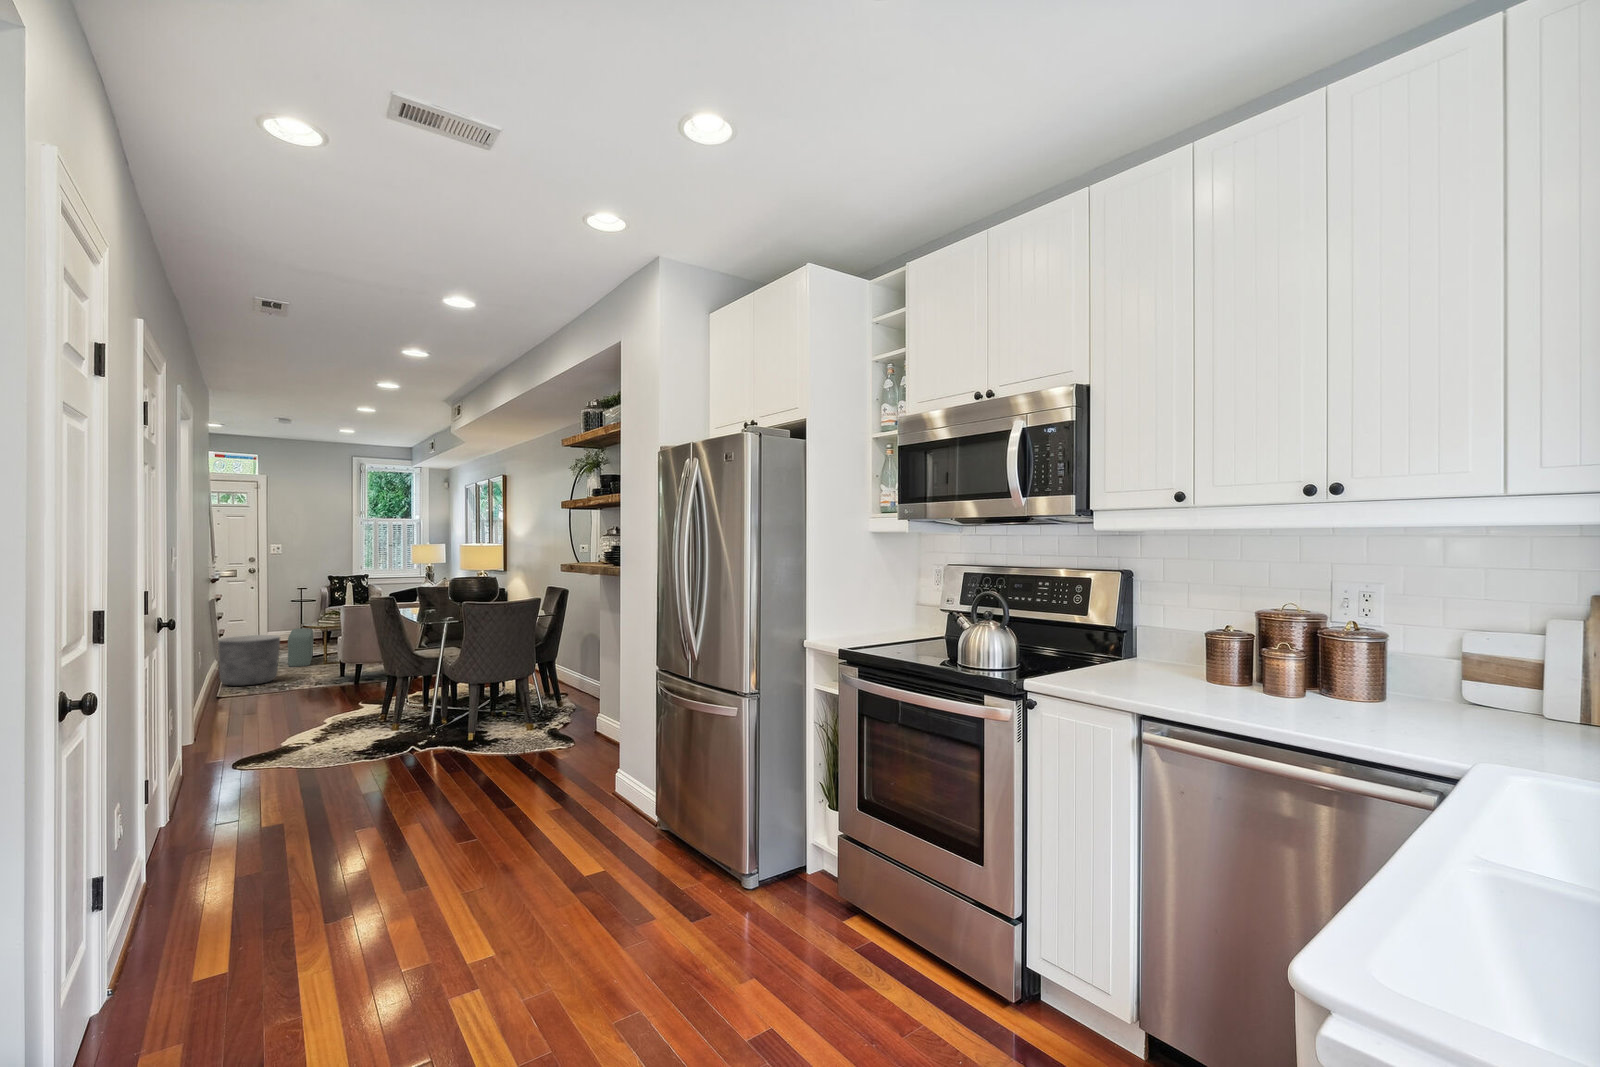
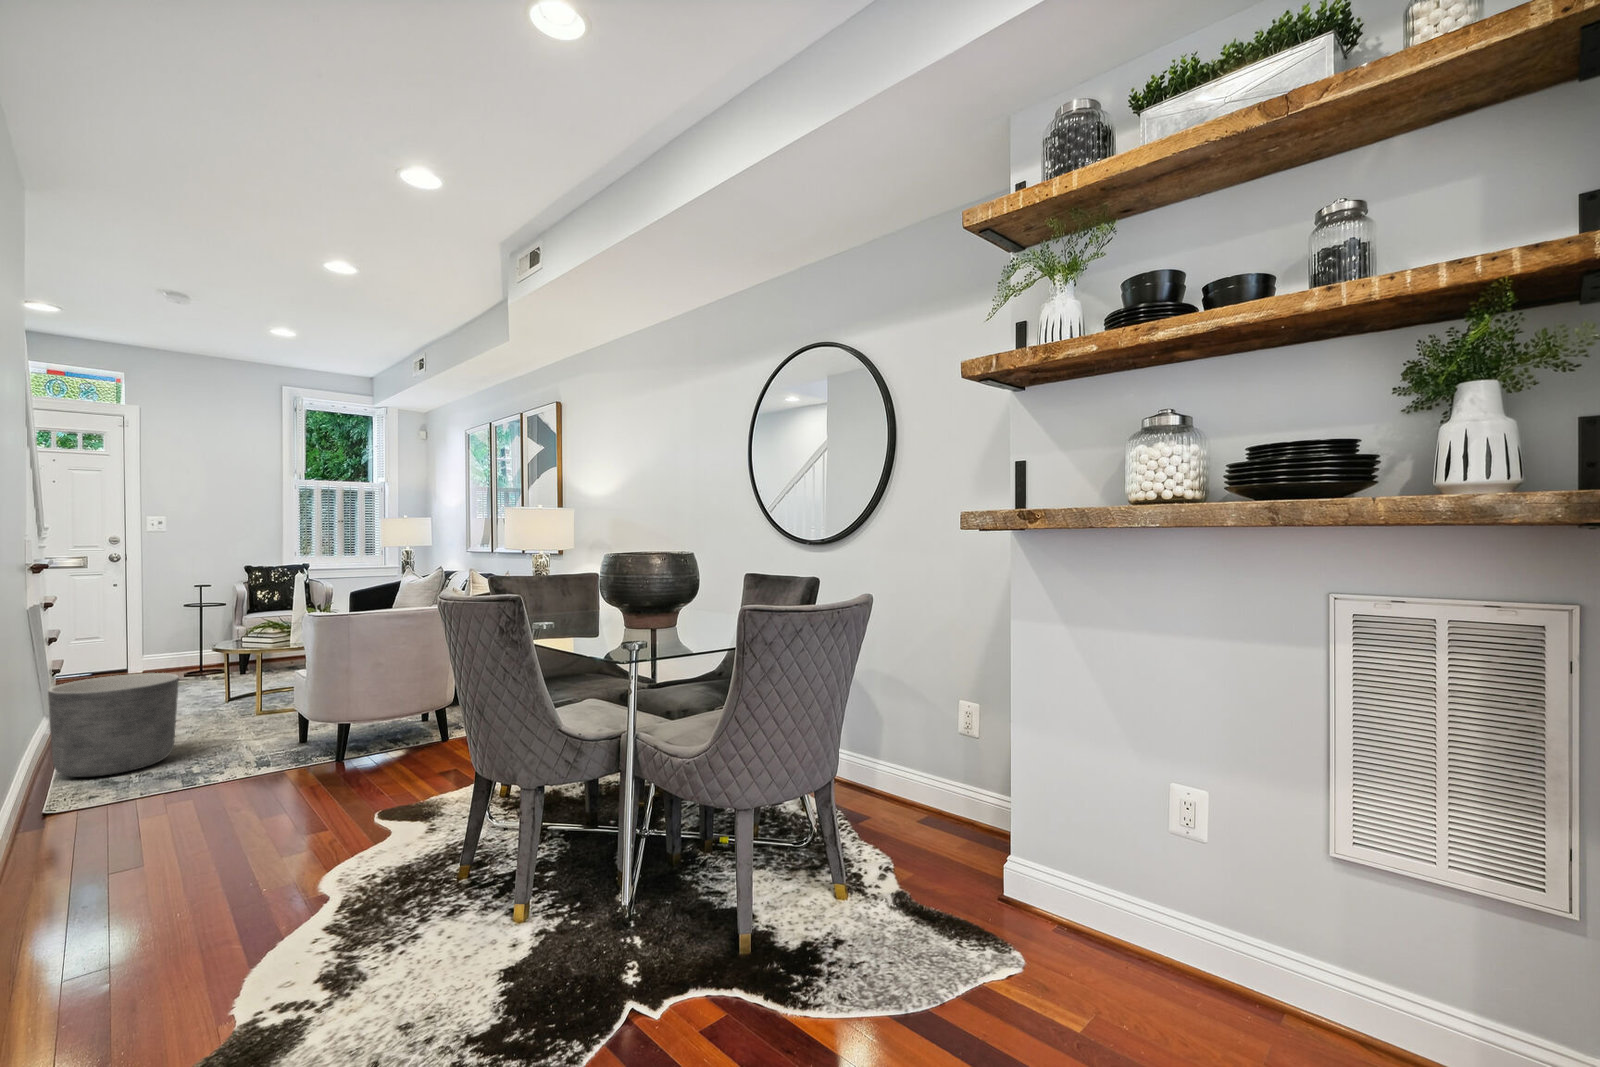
pouf: present [288,628,314,667] -> none [187,652,230,721]

